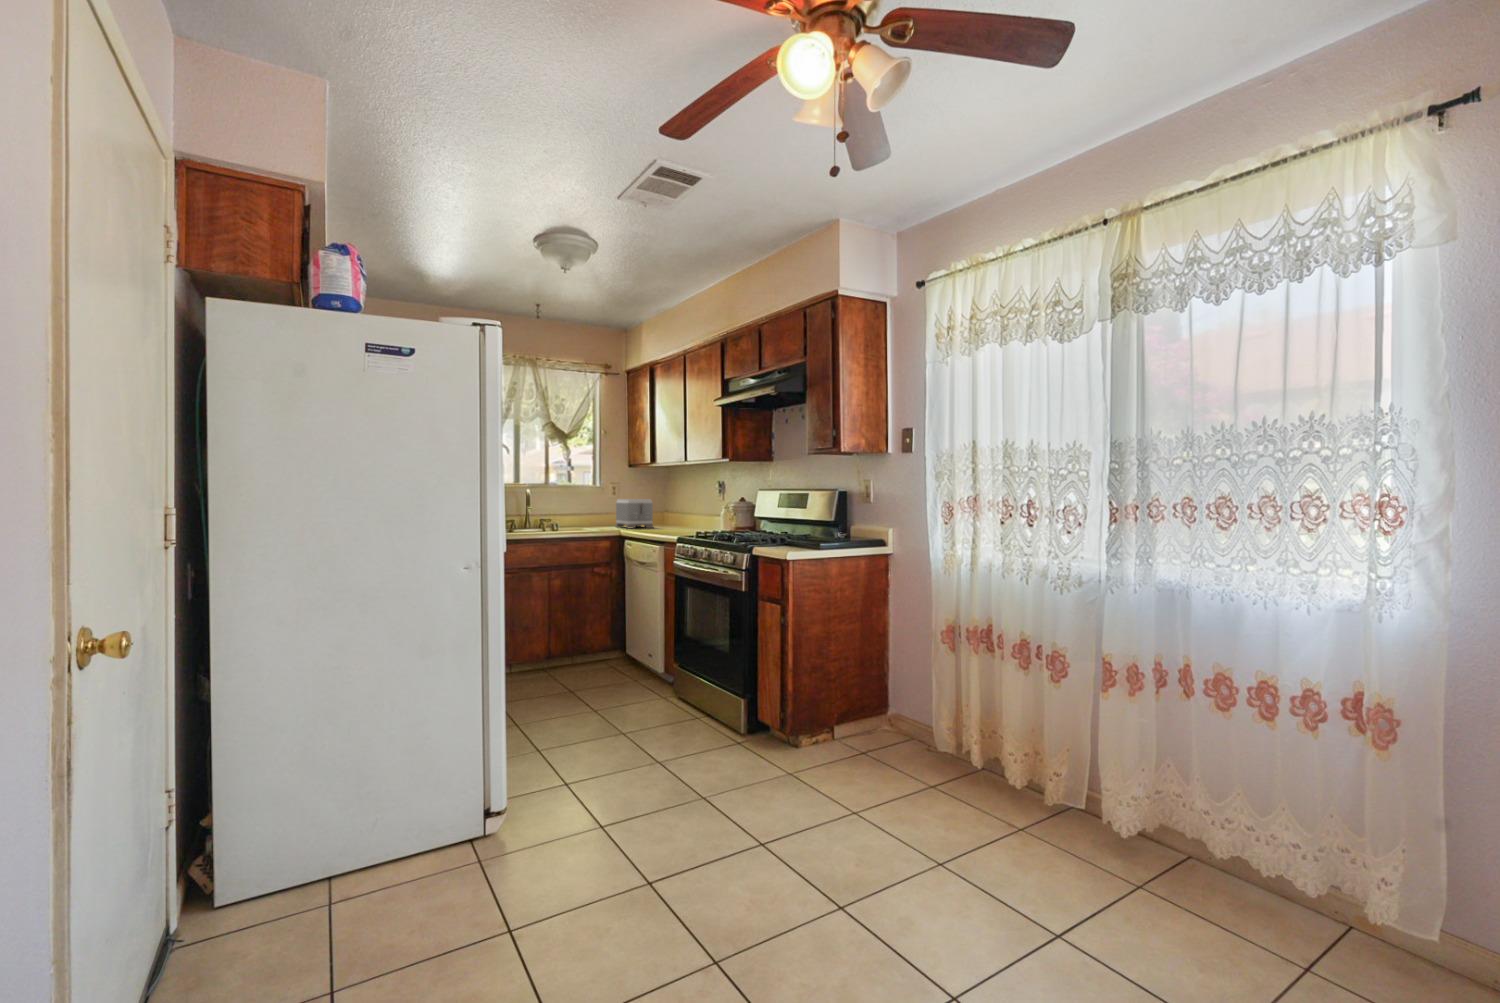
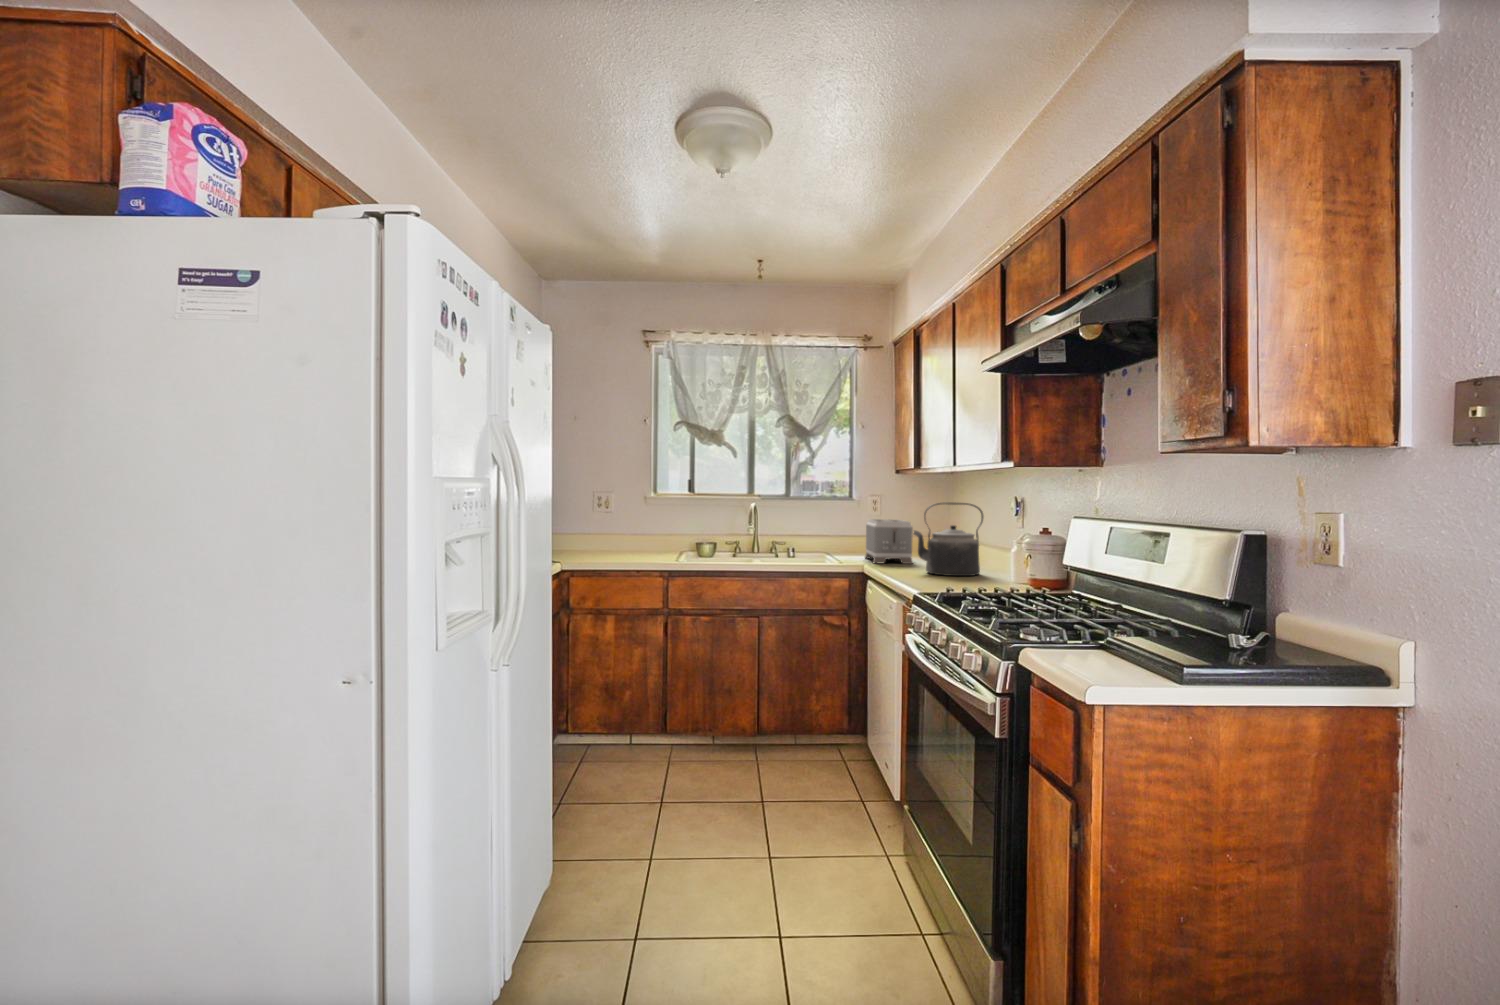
kettle: none [662,484,704,530] -> present [913,502,983,576]

